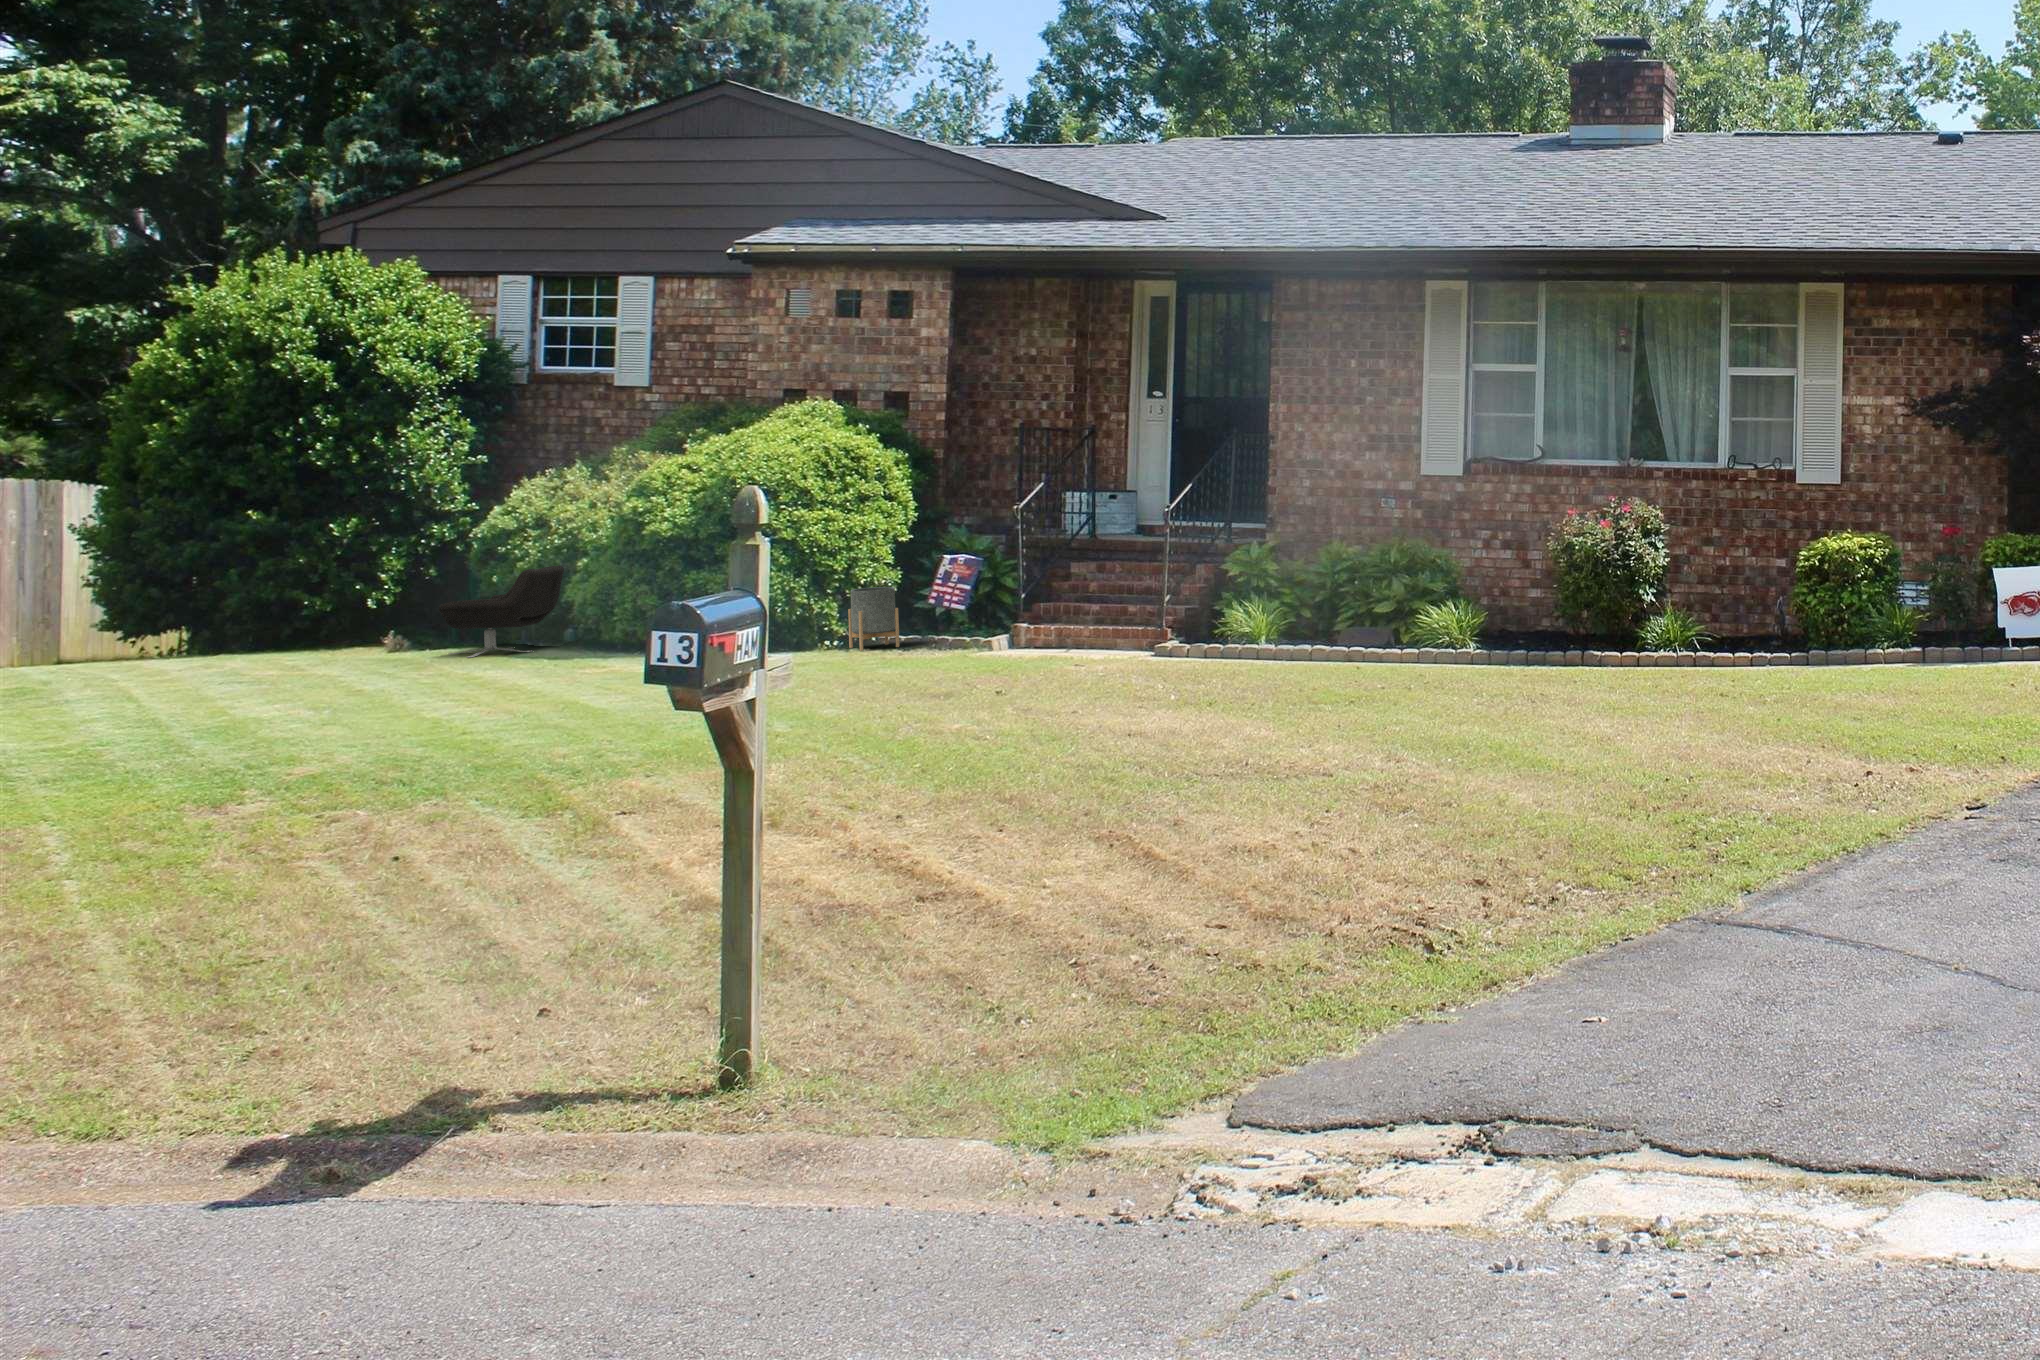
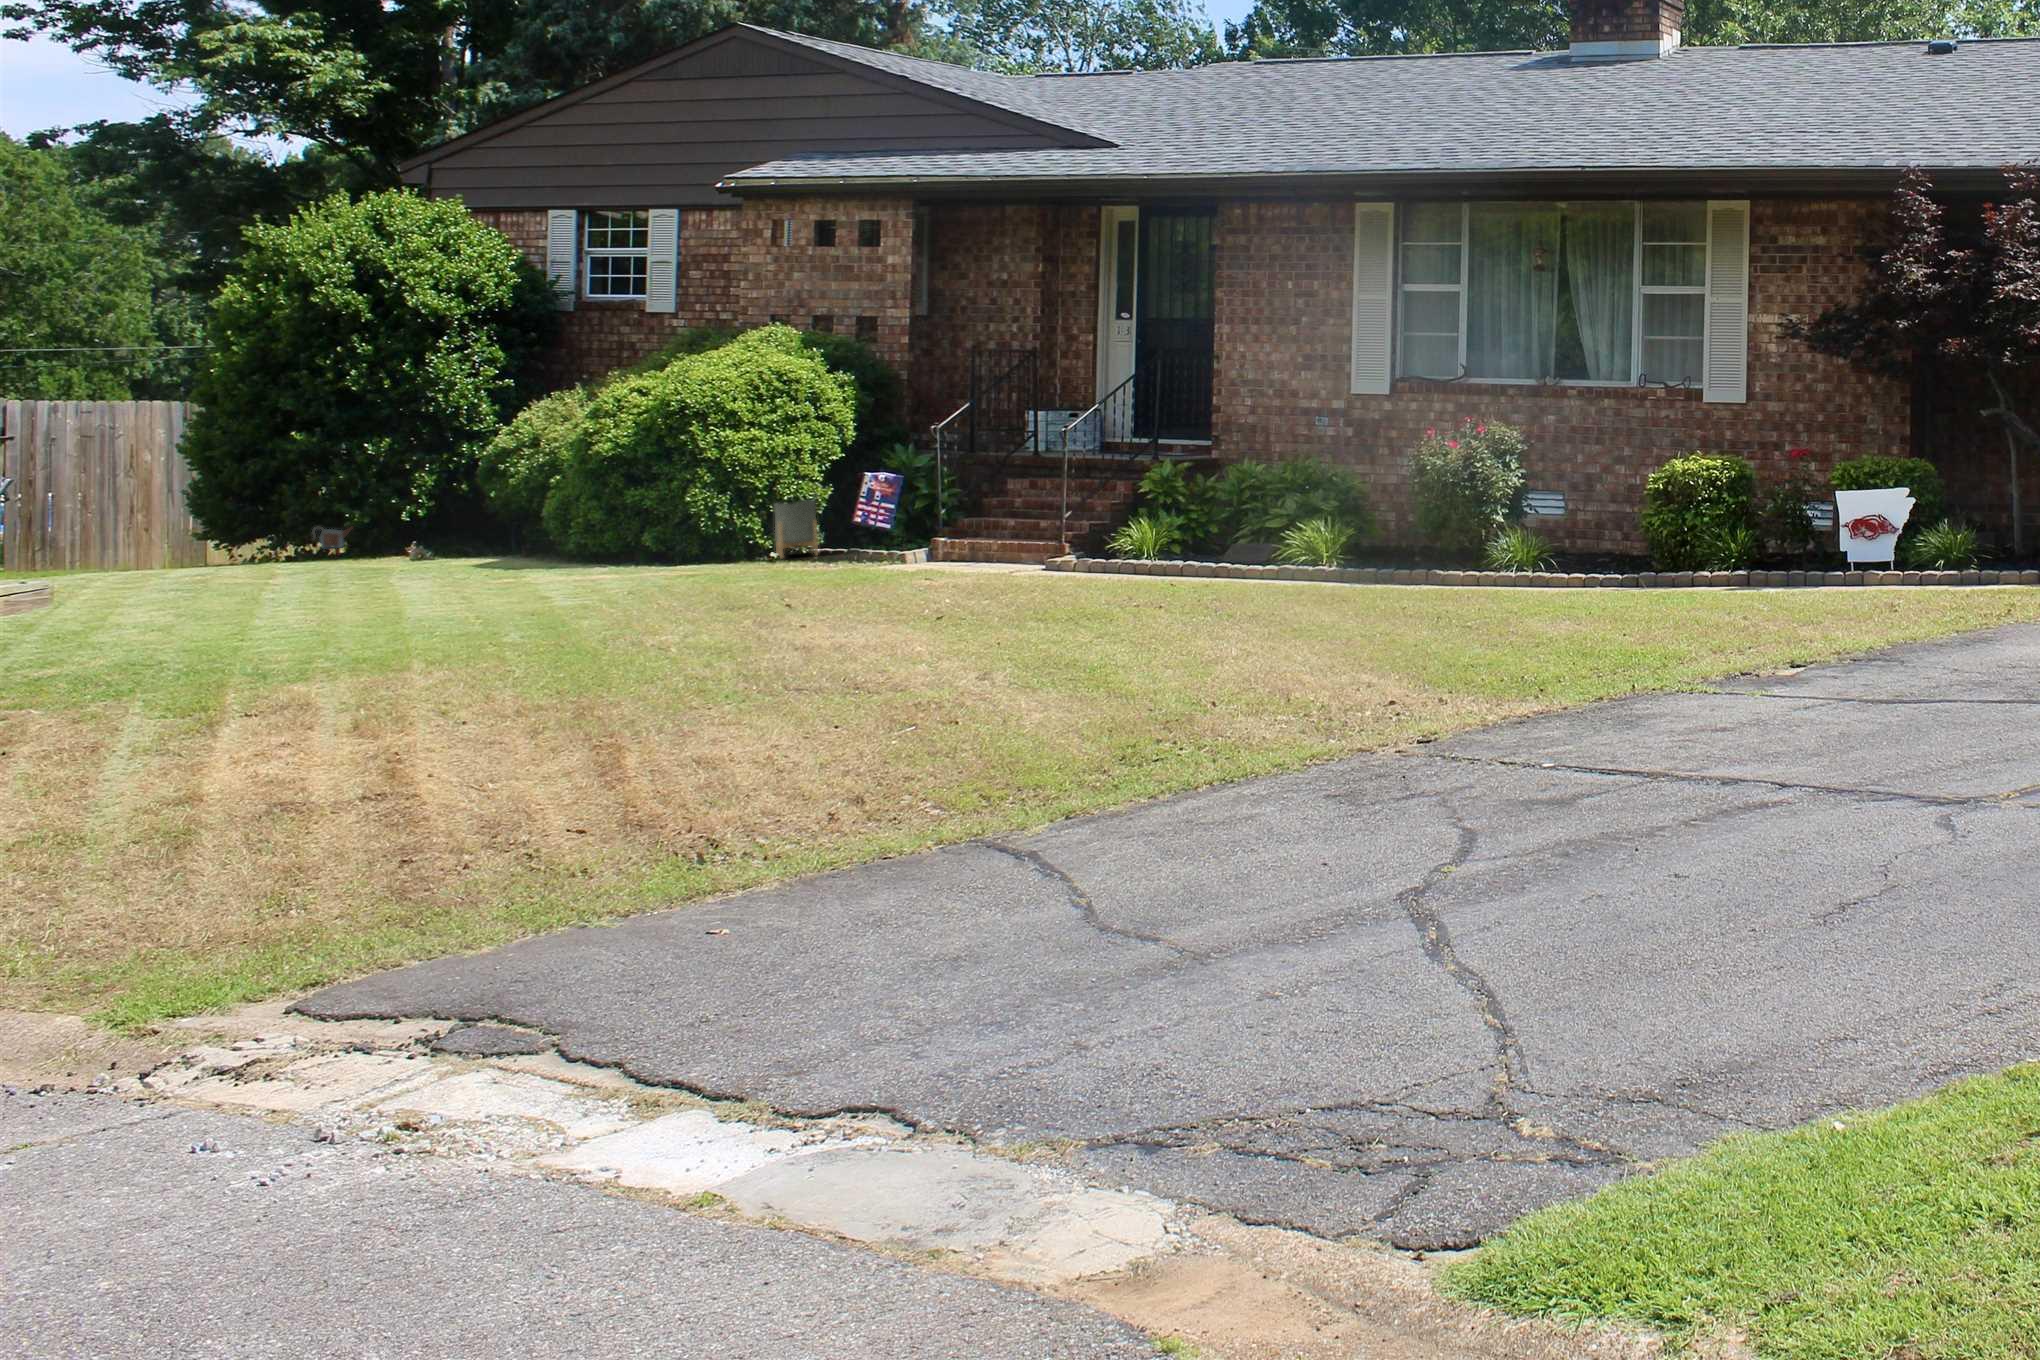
lounge chair: present [439,565,564,658] -> none [432,479,546,561]
watering can: none [261,620,312,646] -> present [313,527,352,548]

